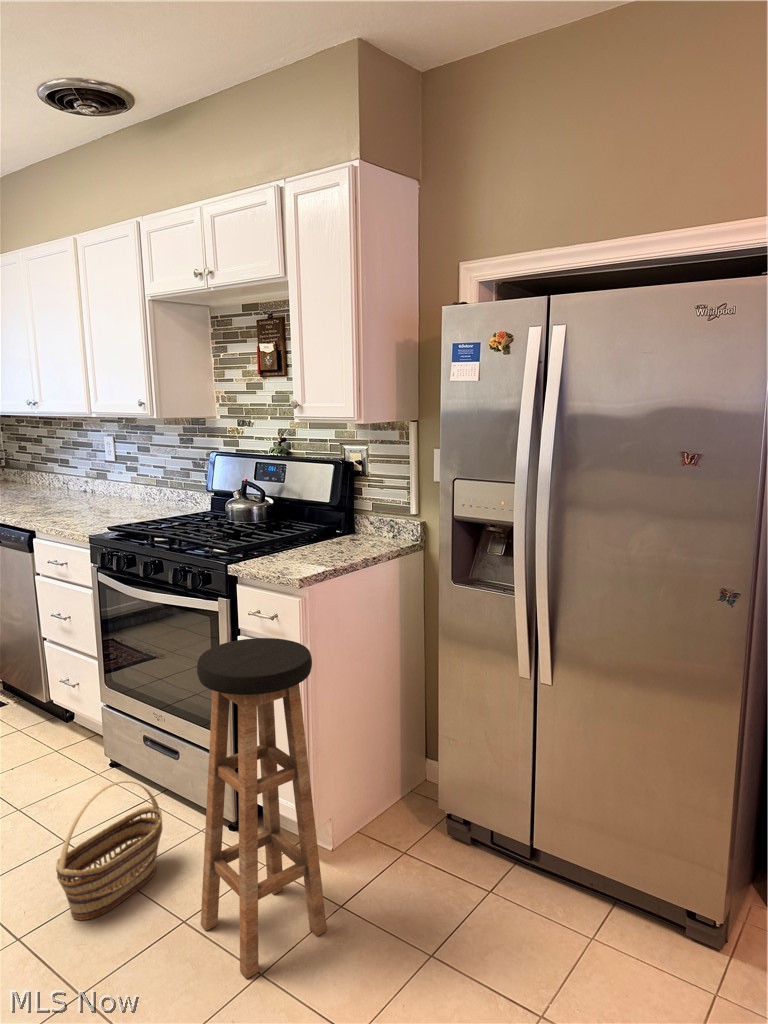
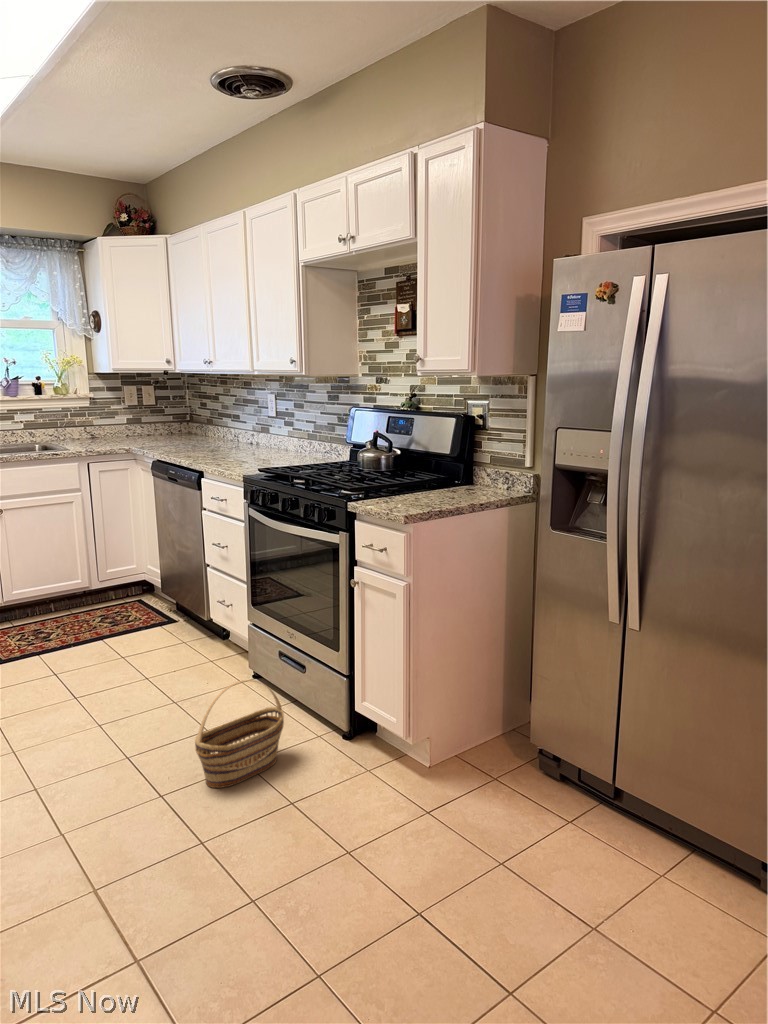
bar stool: present [197,638,327,978] -> none [306,564,411,852]

